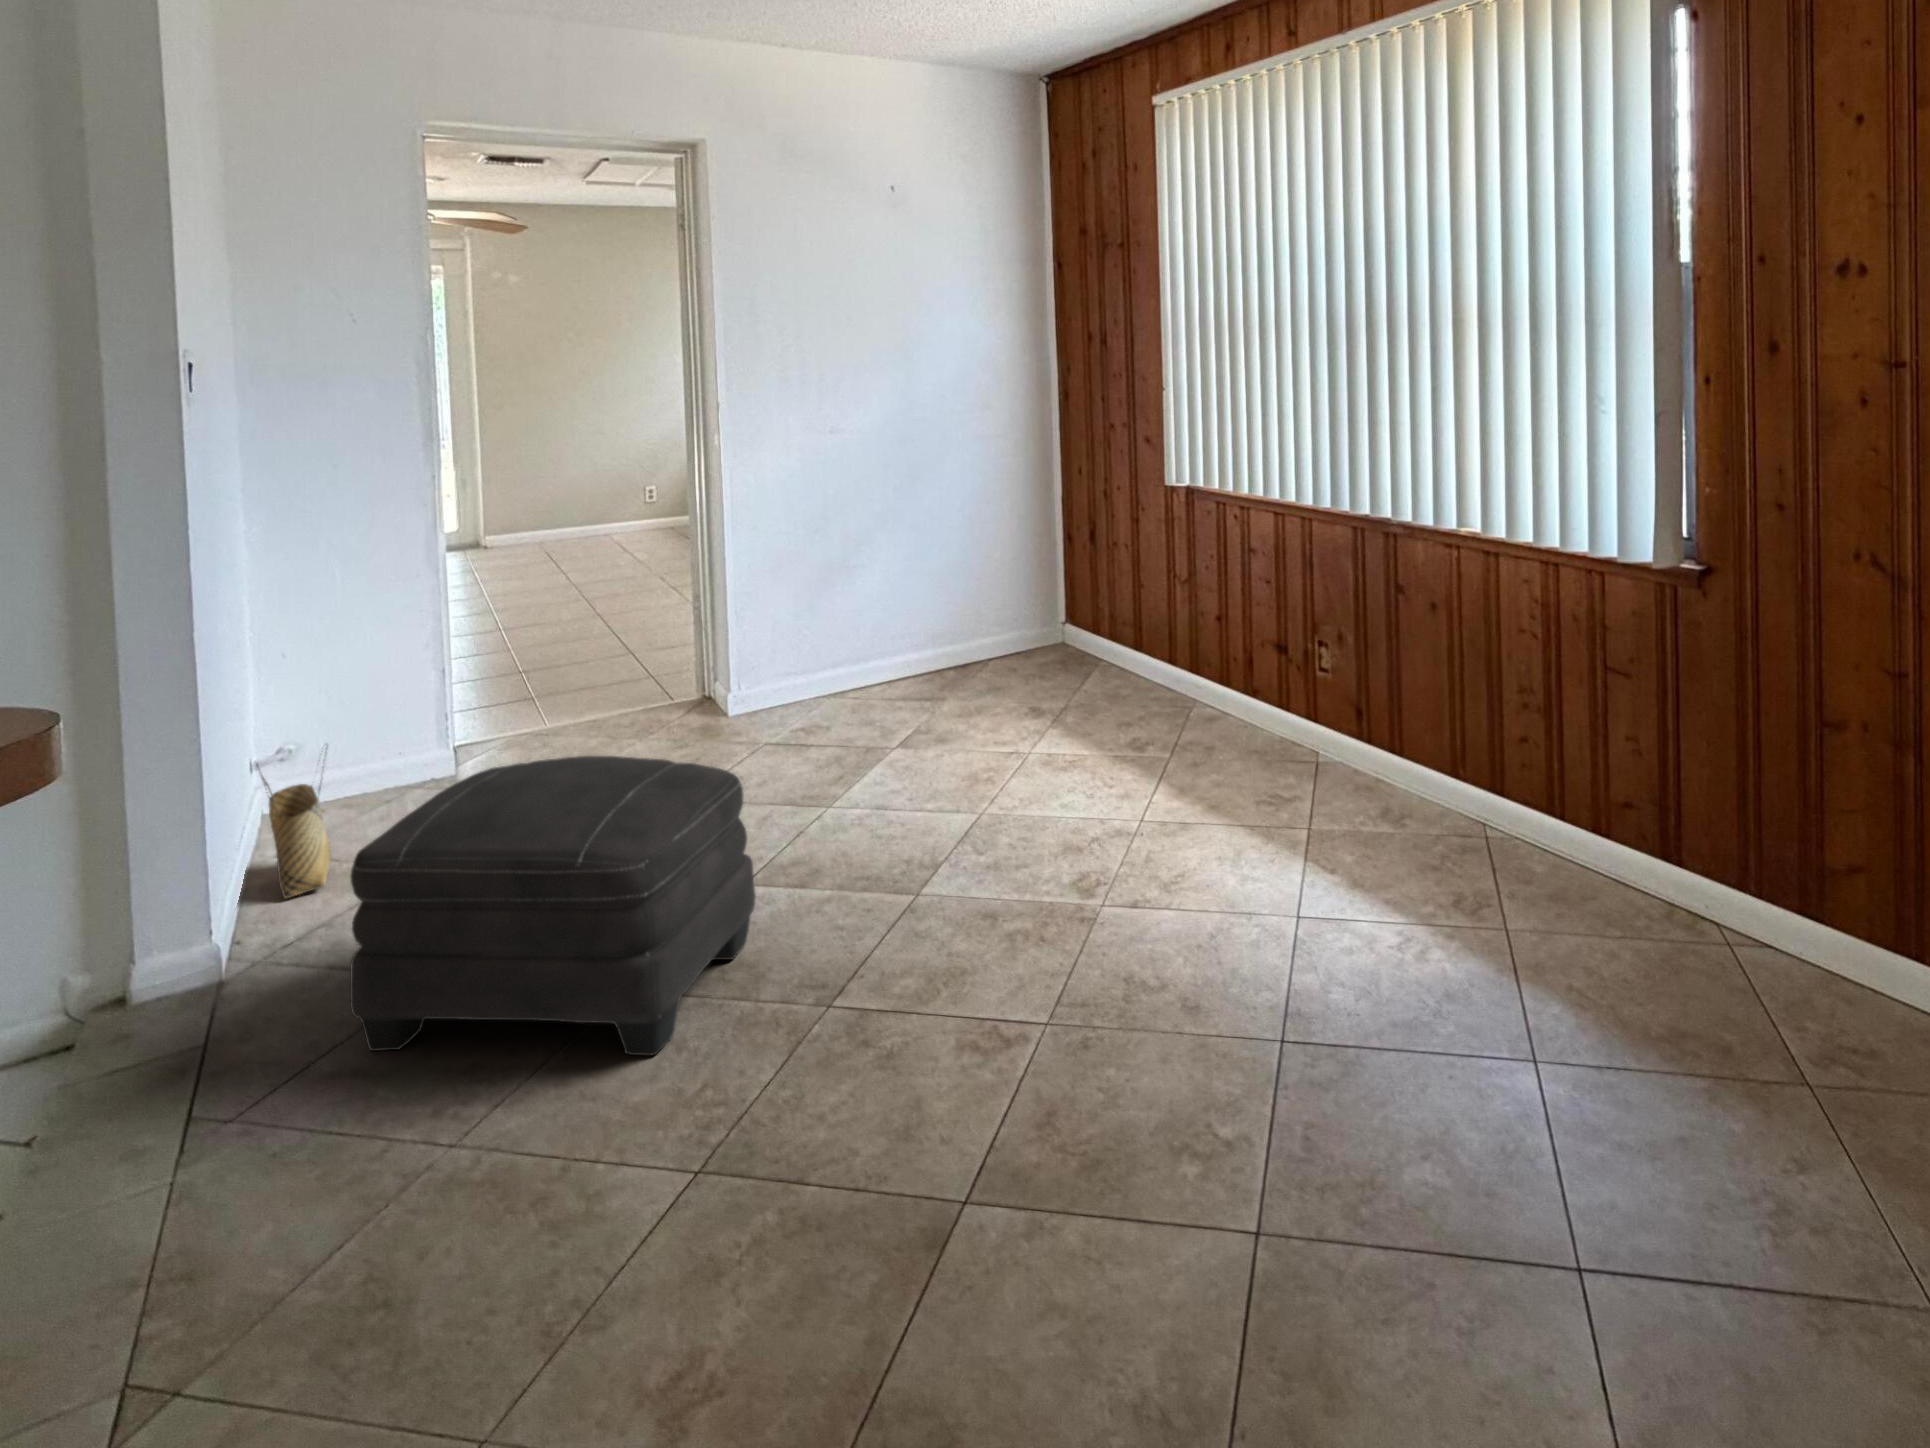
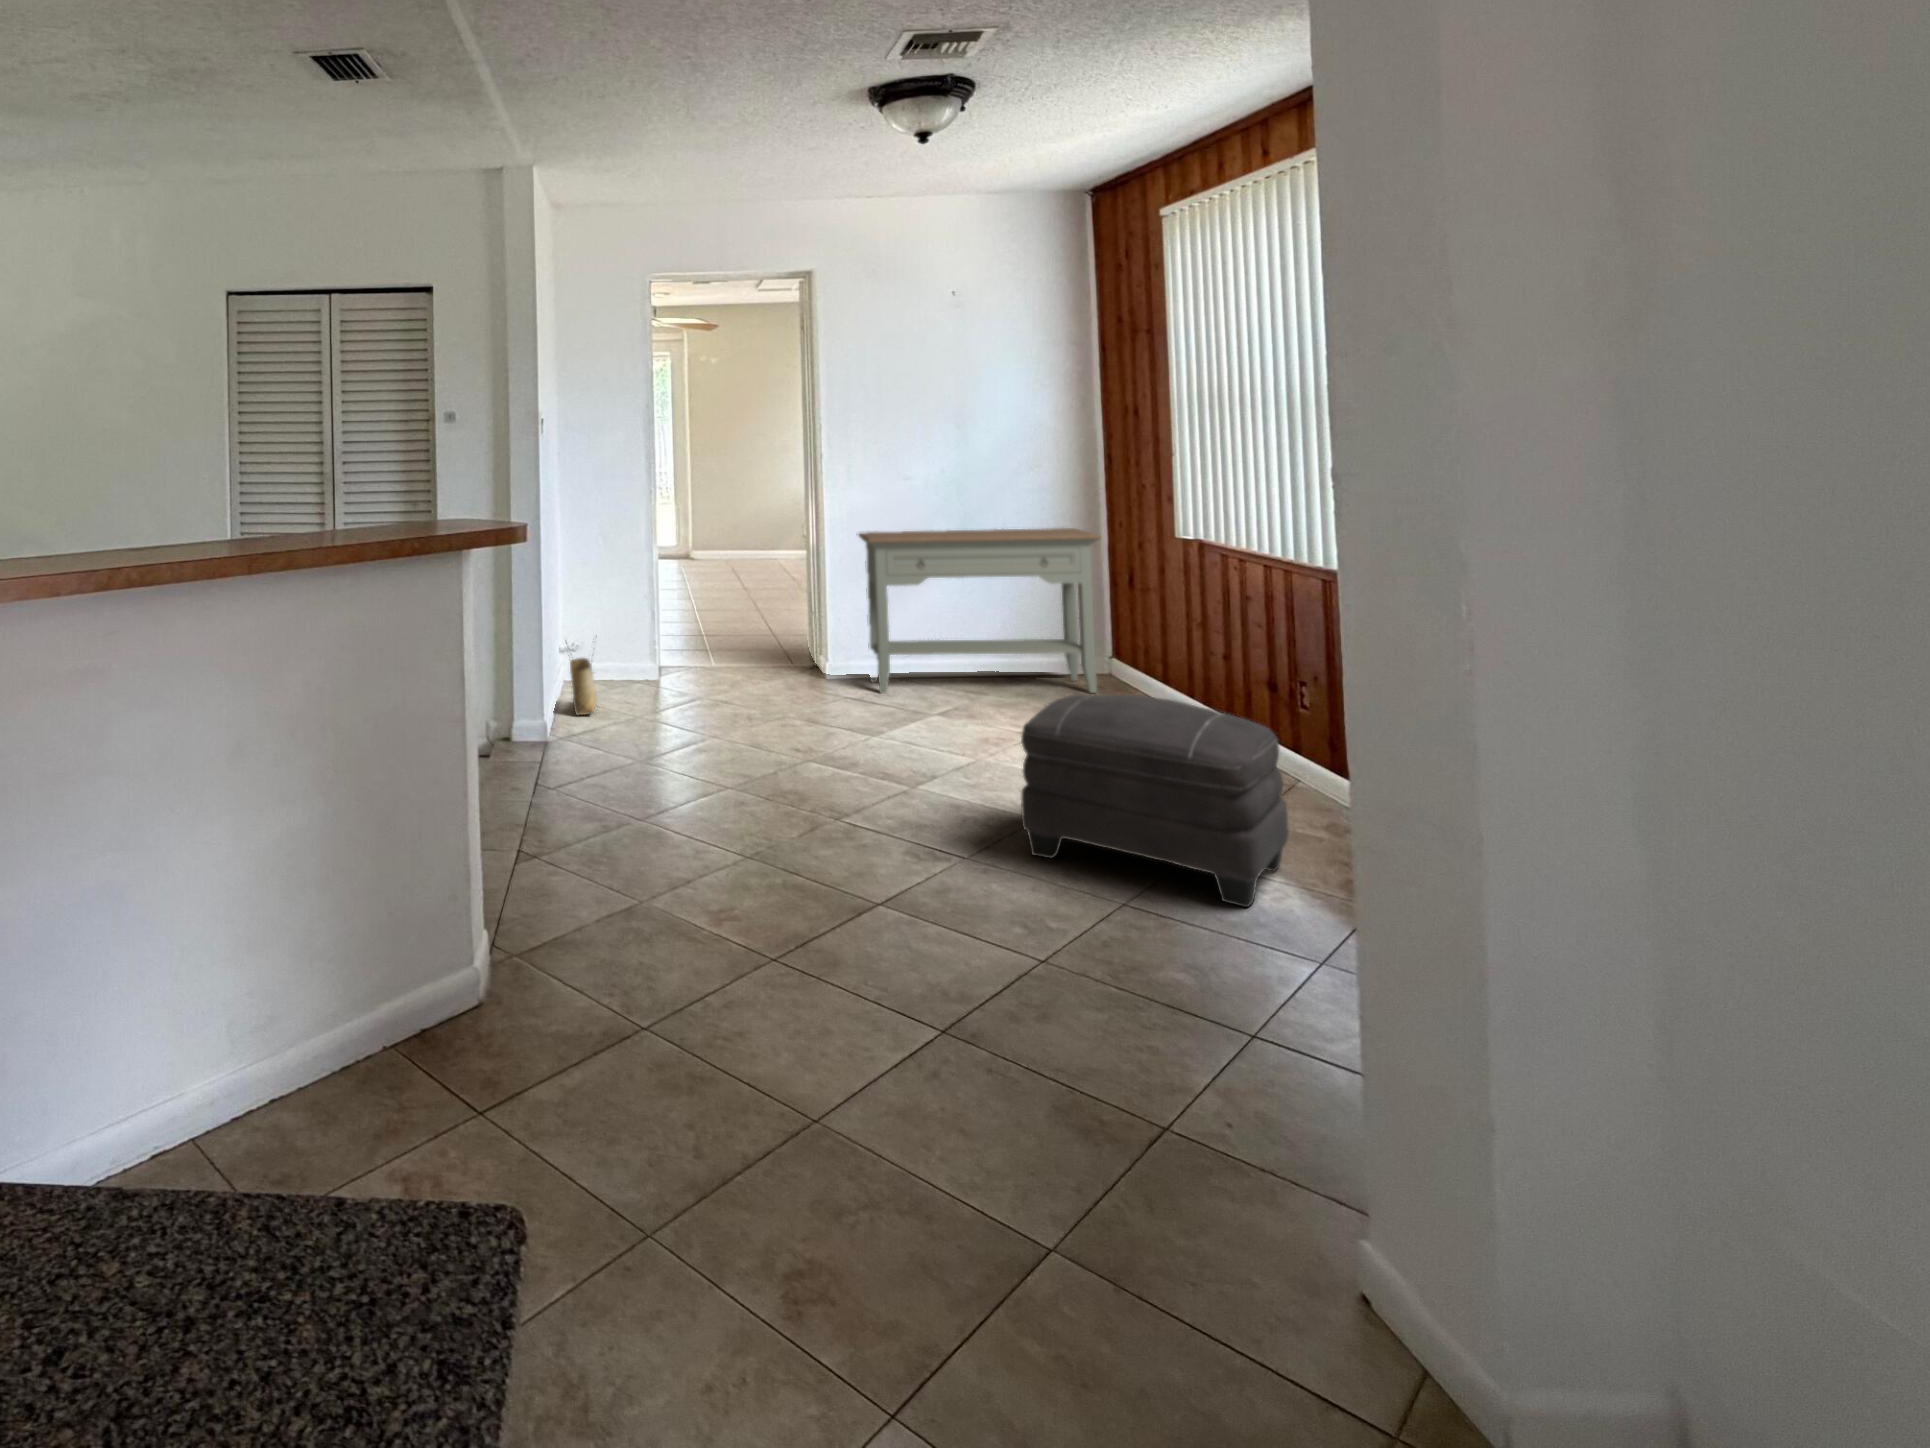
console table: none [771,479,1067,724] -> present [859,528,1101,694]
ottoman: present [350,756,756,1056] -> present [1021,694,1289,907]

